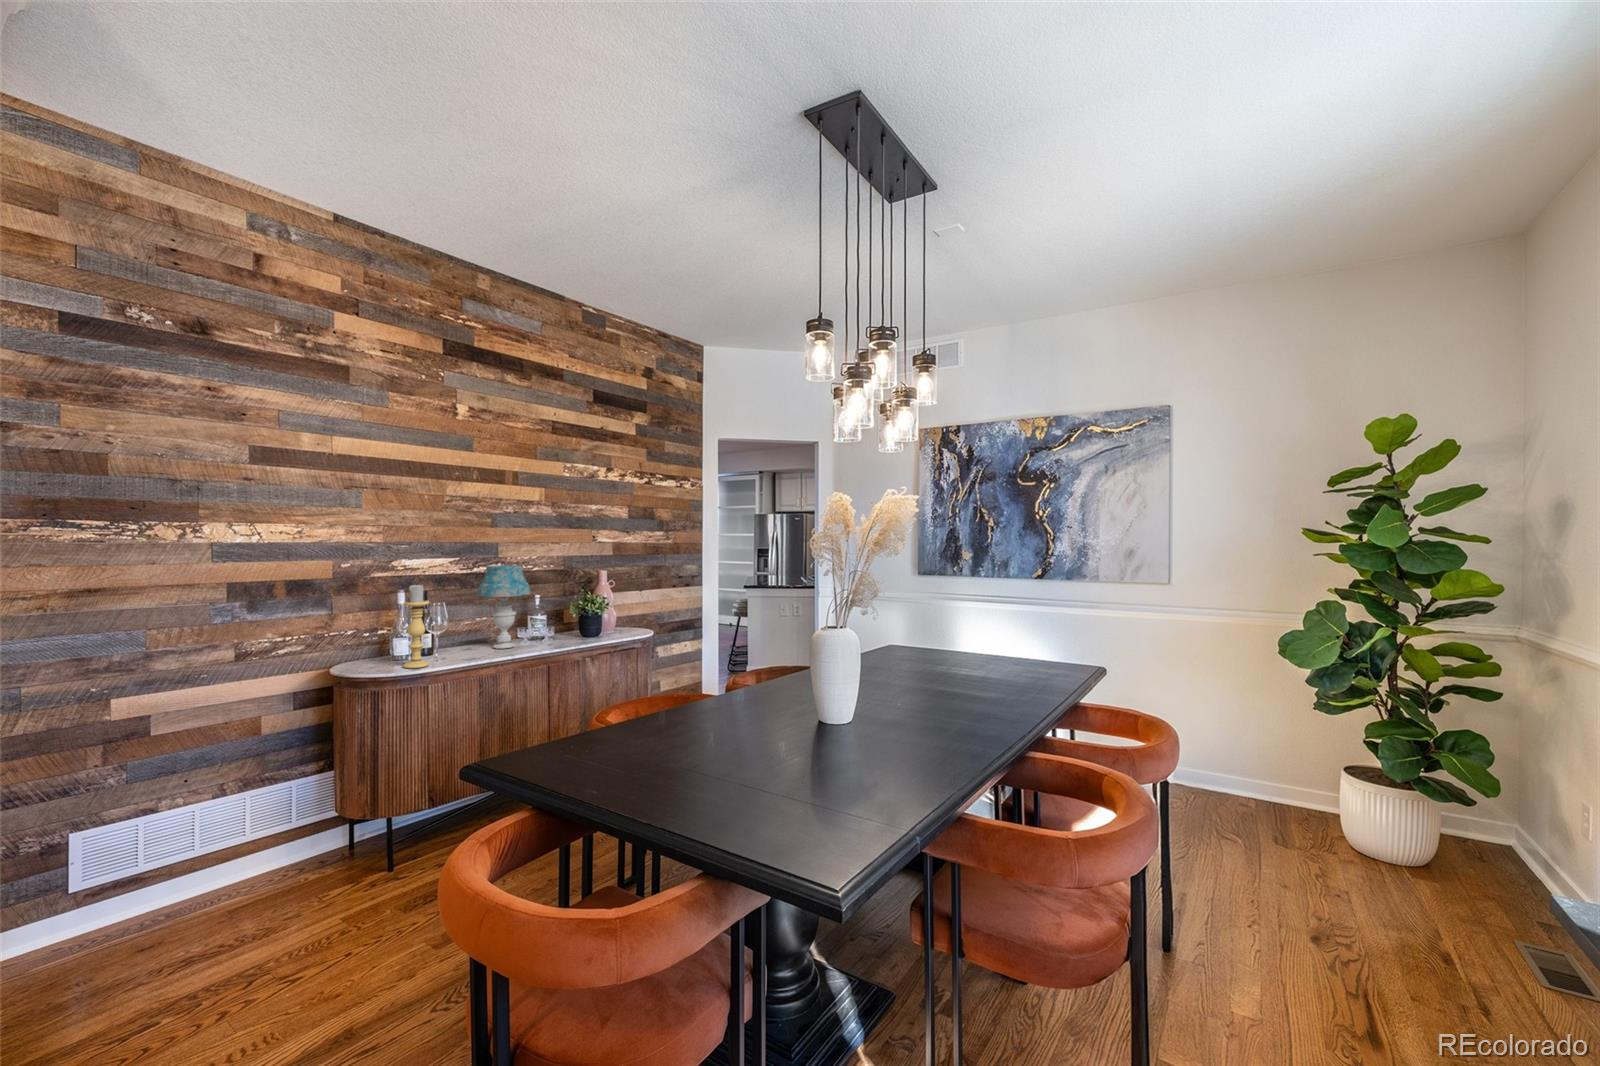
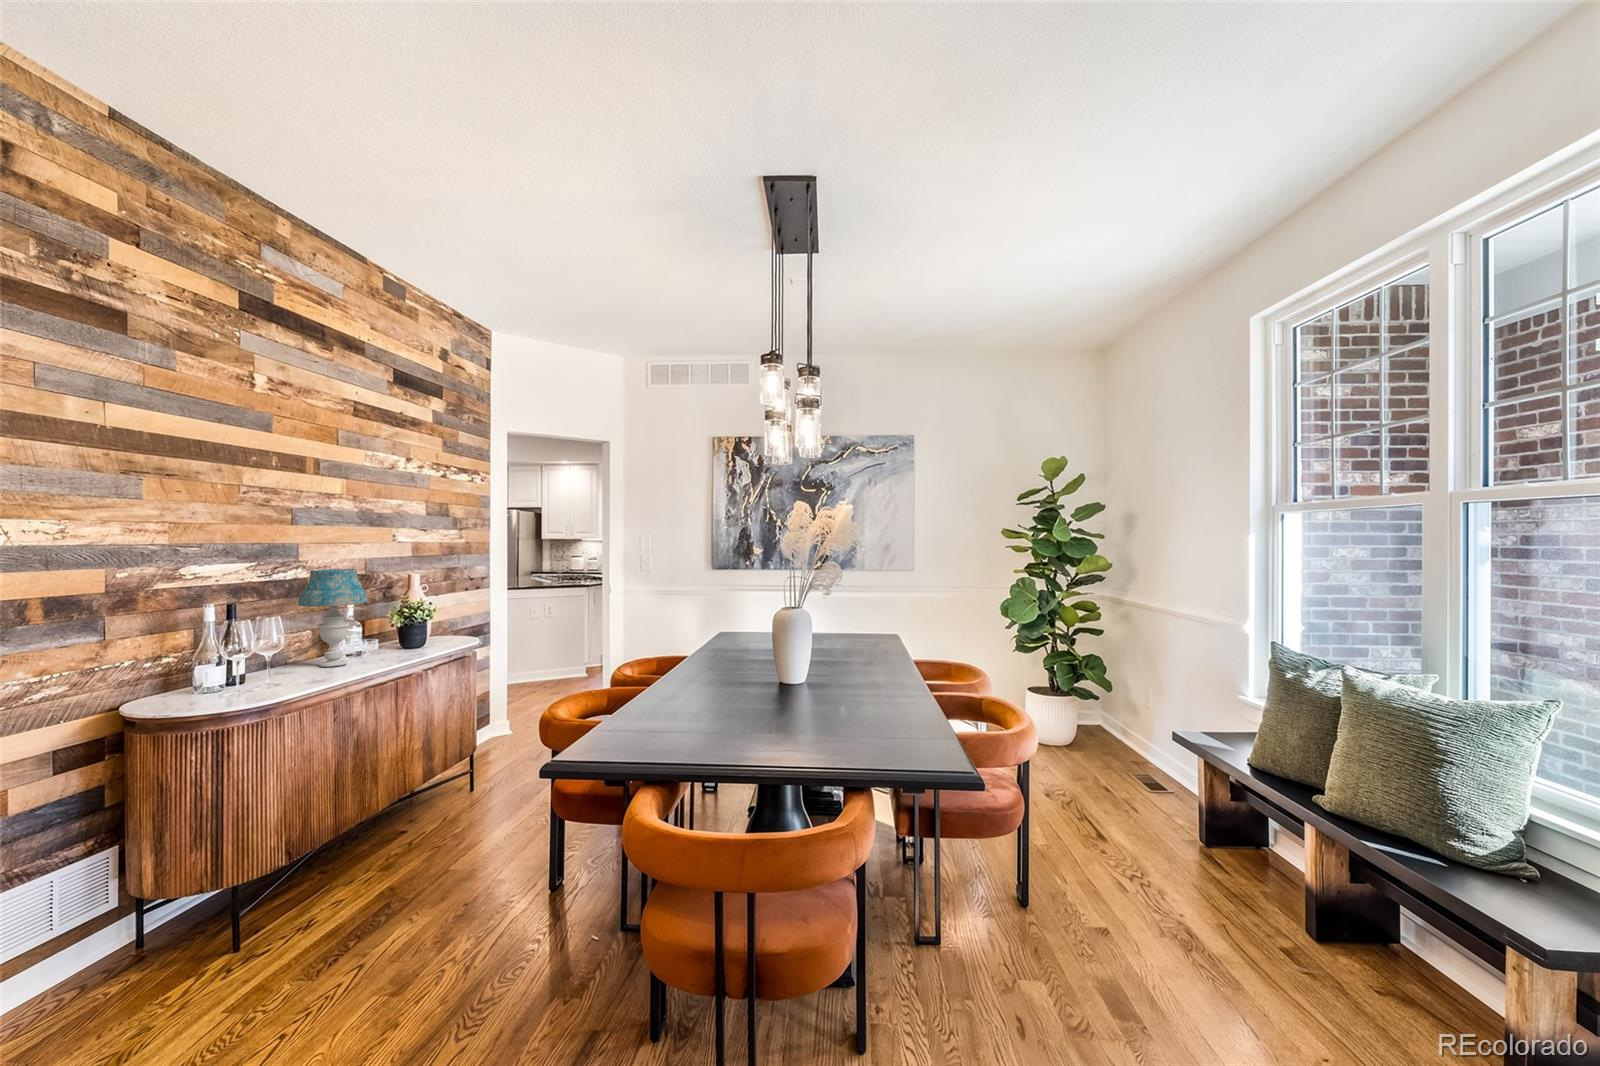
candle holder: present [403,584,429,668] -> none [244,592,279,695]

